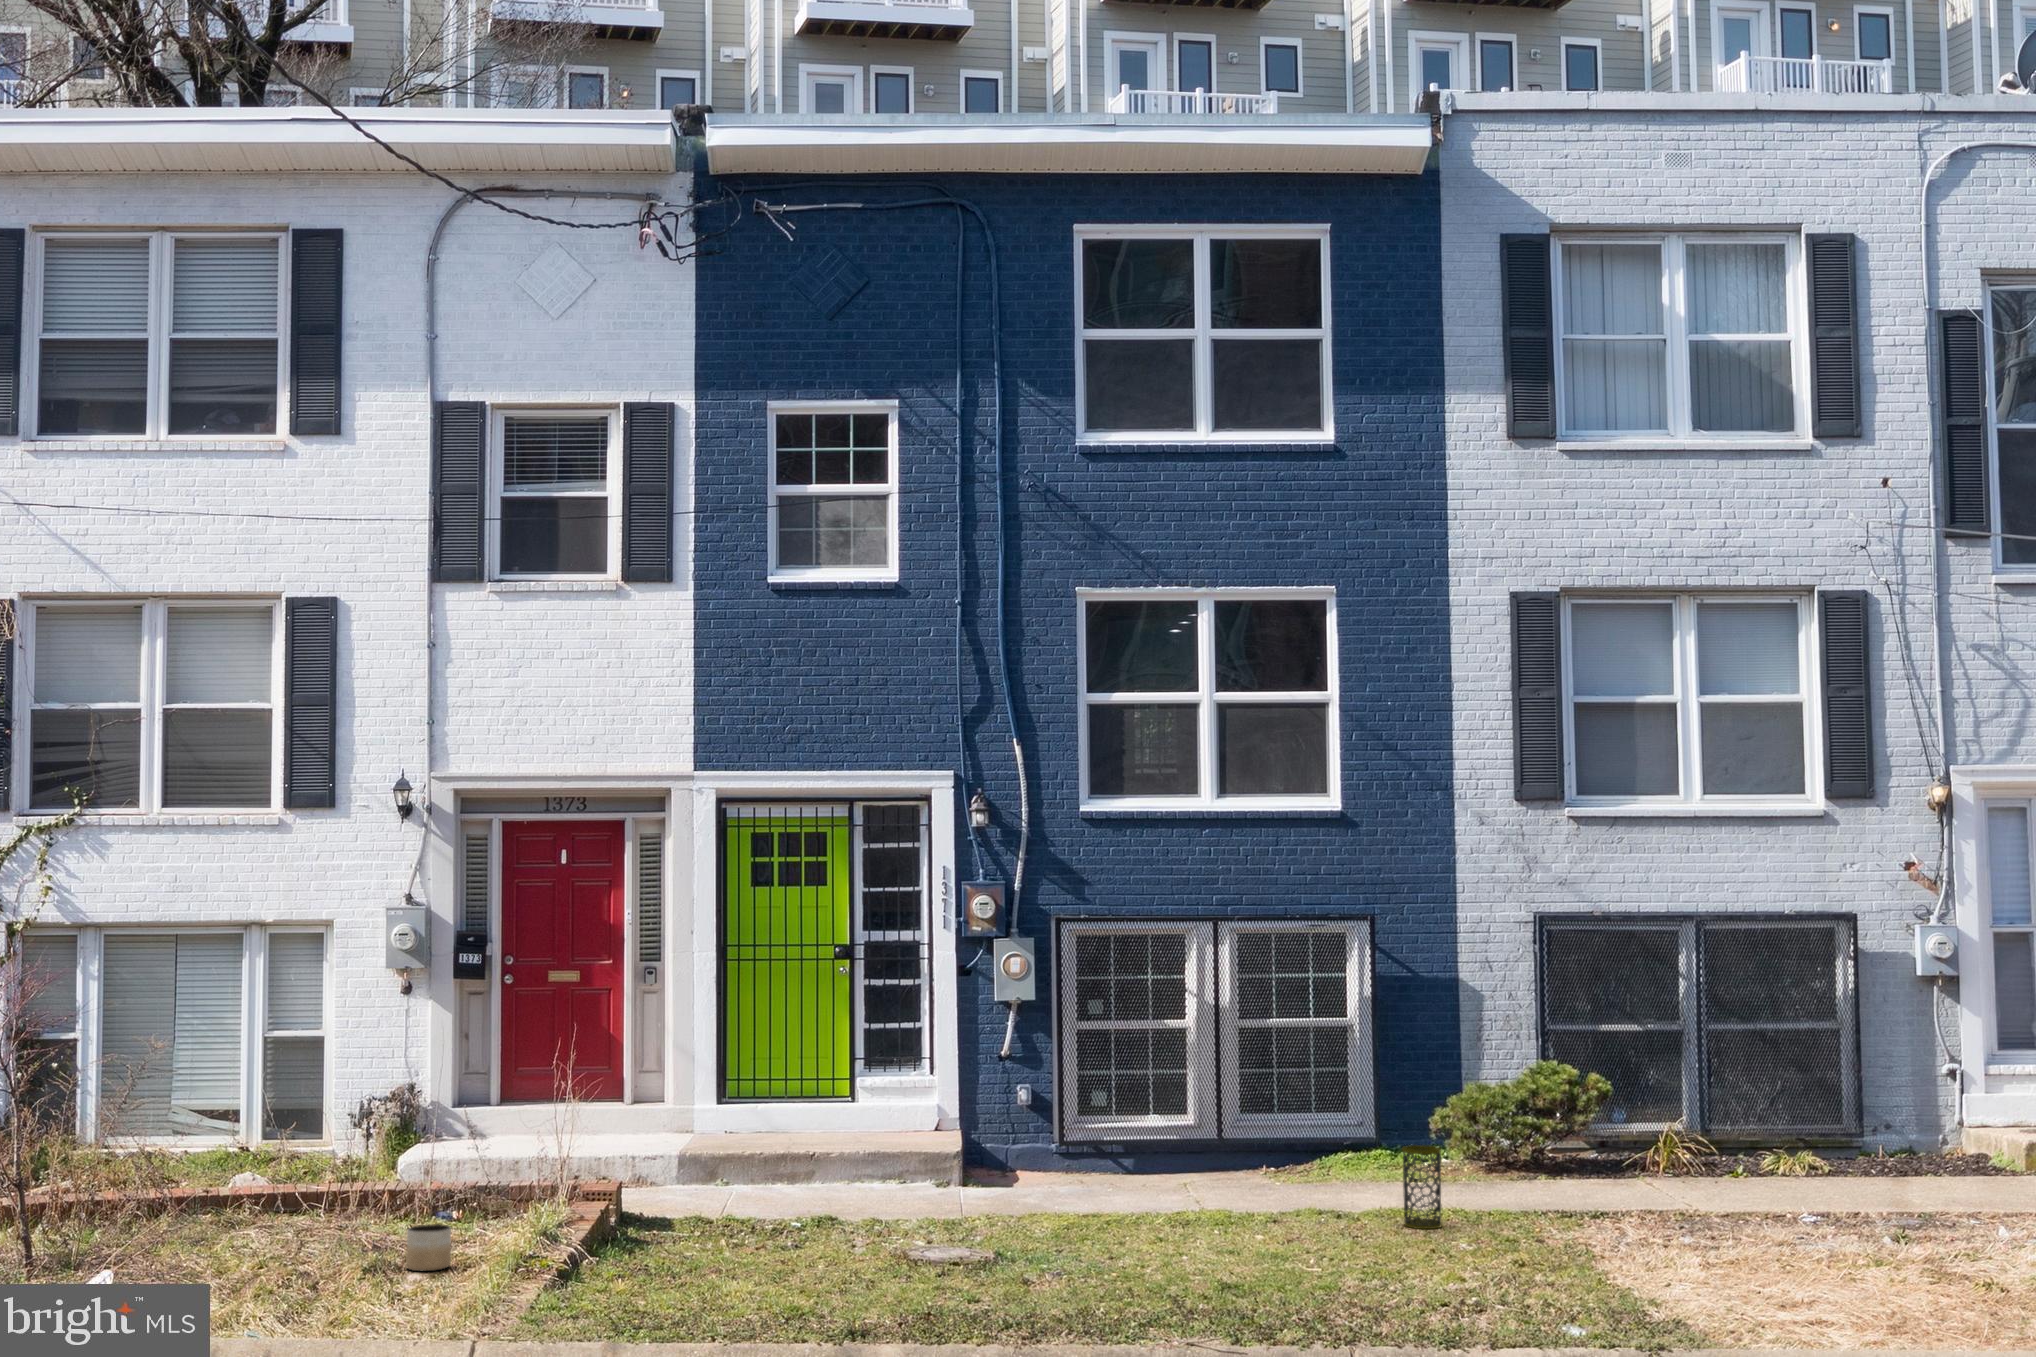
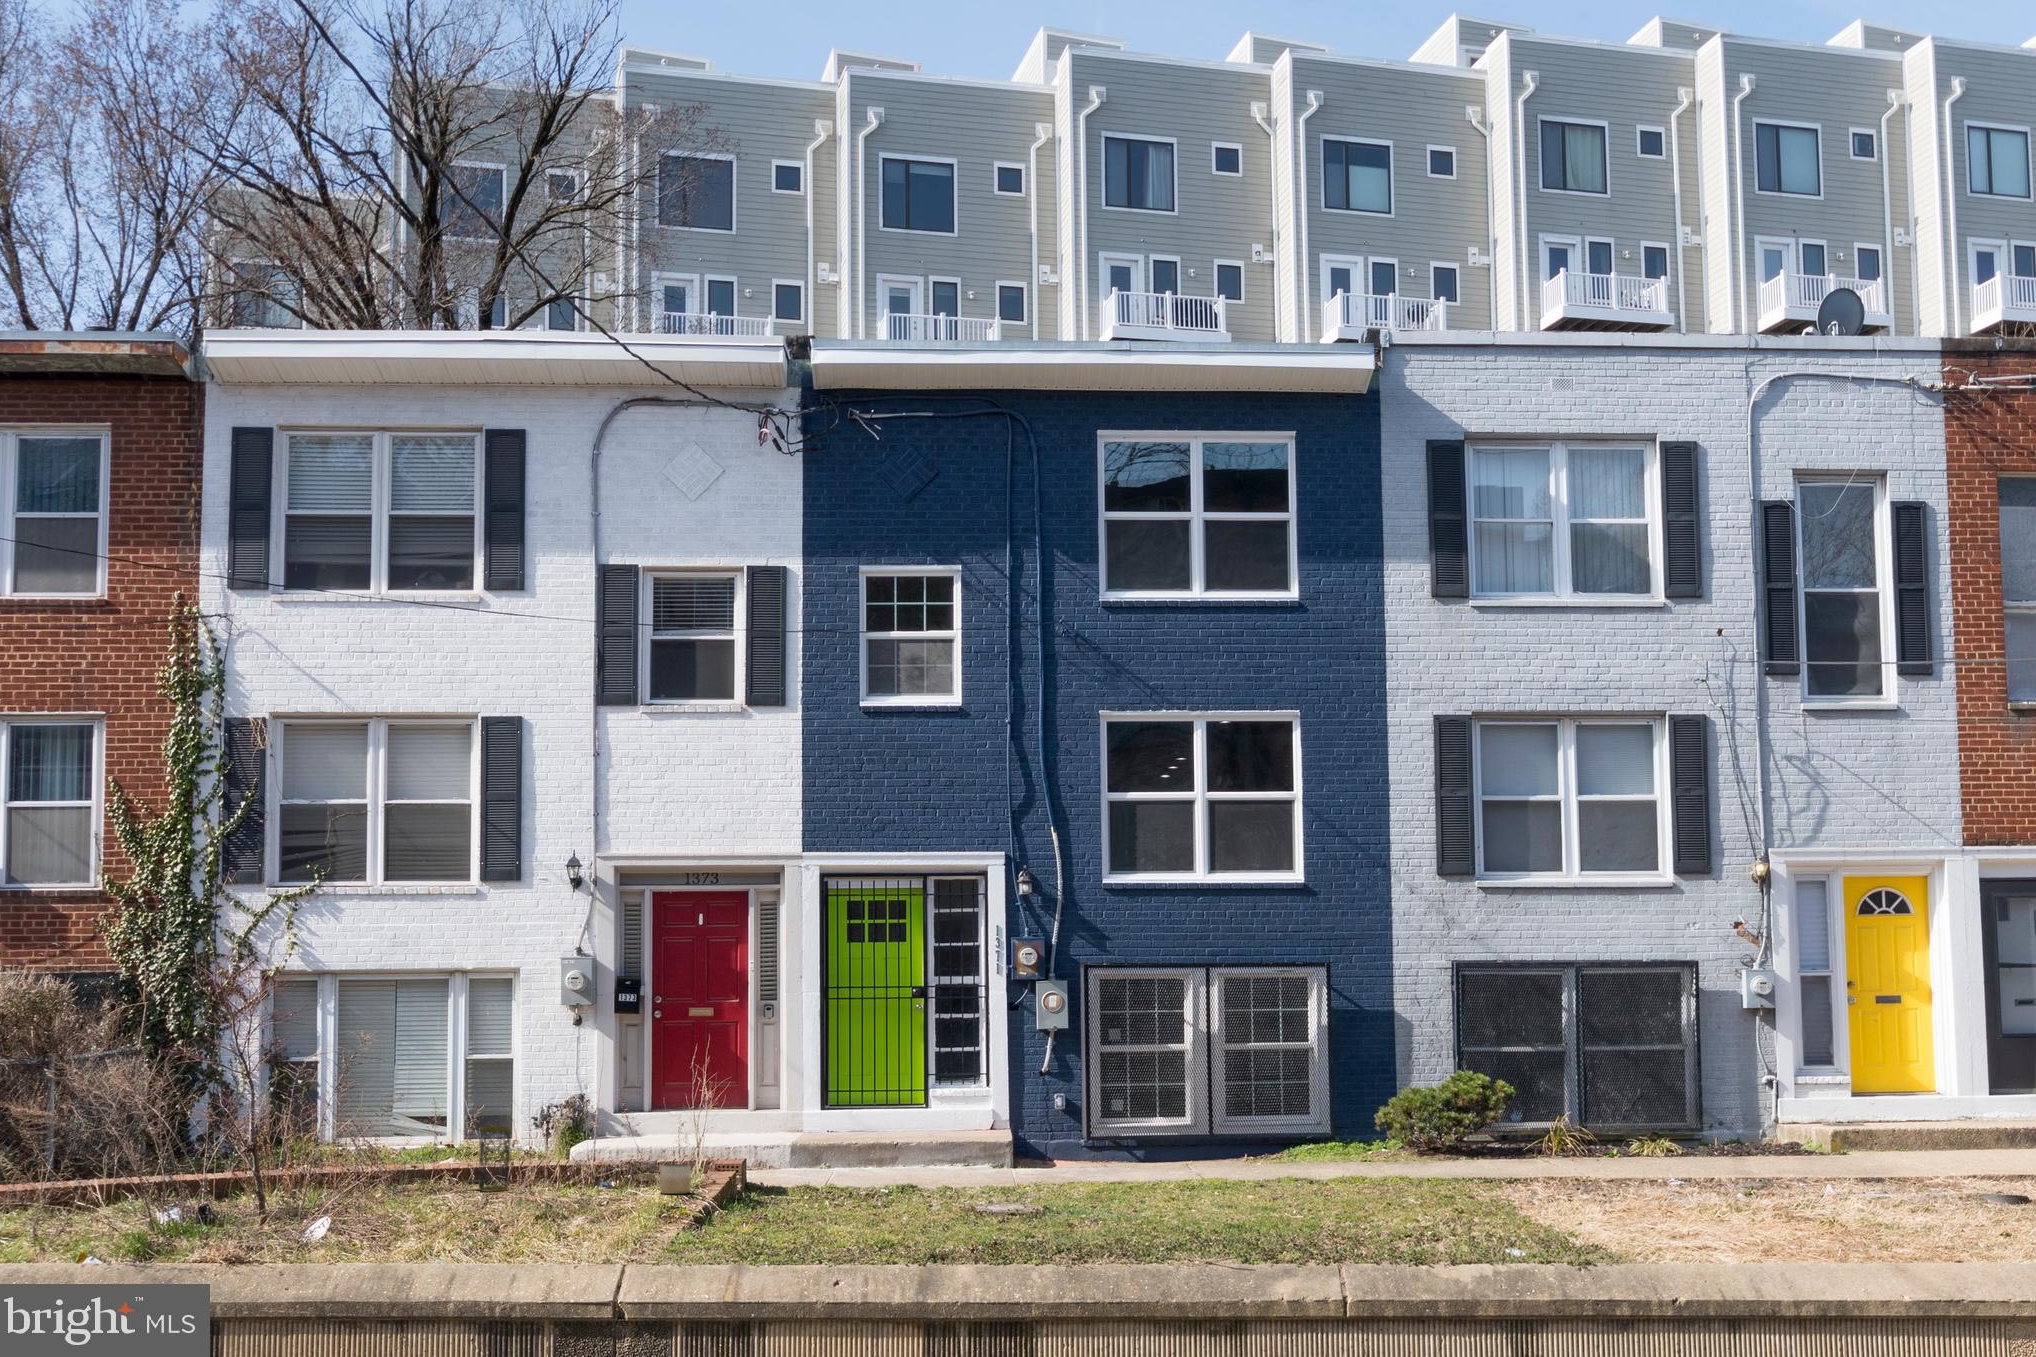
trash can: present [1402,1145,1442,1229] -> present [479,1127,511,1192]

